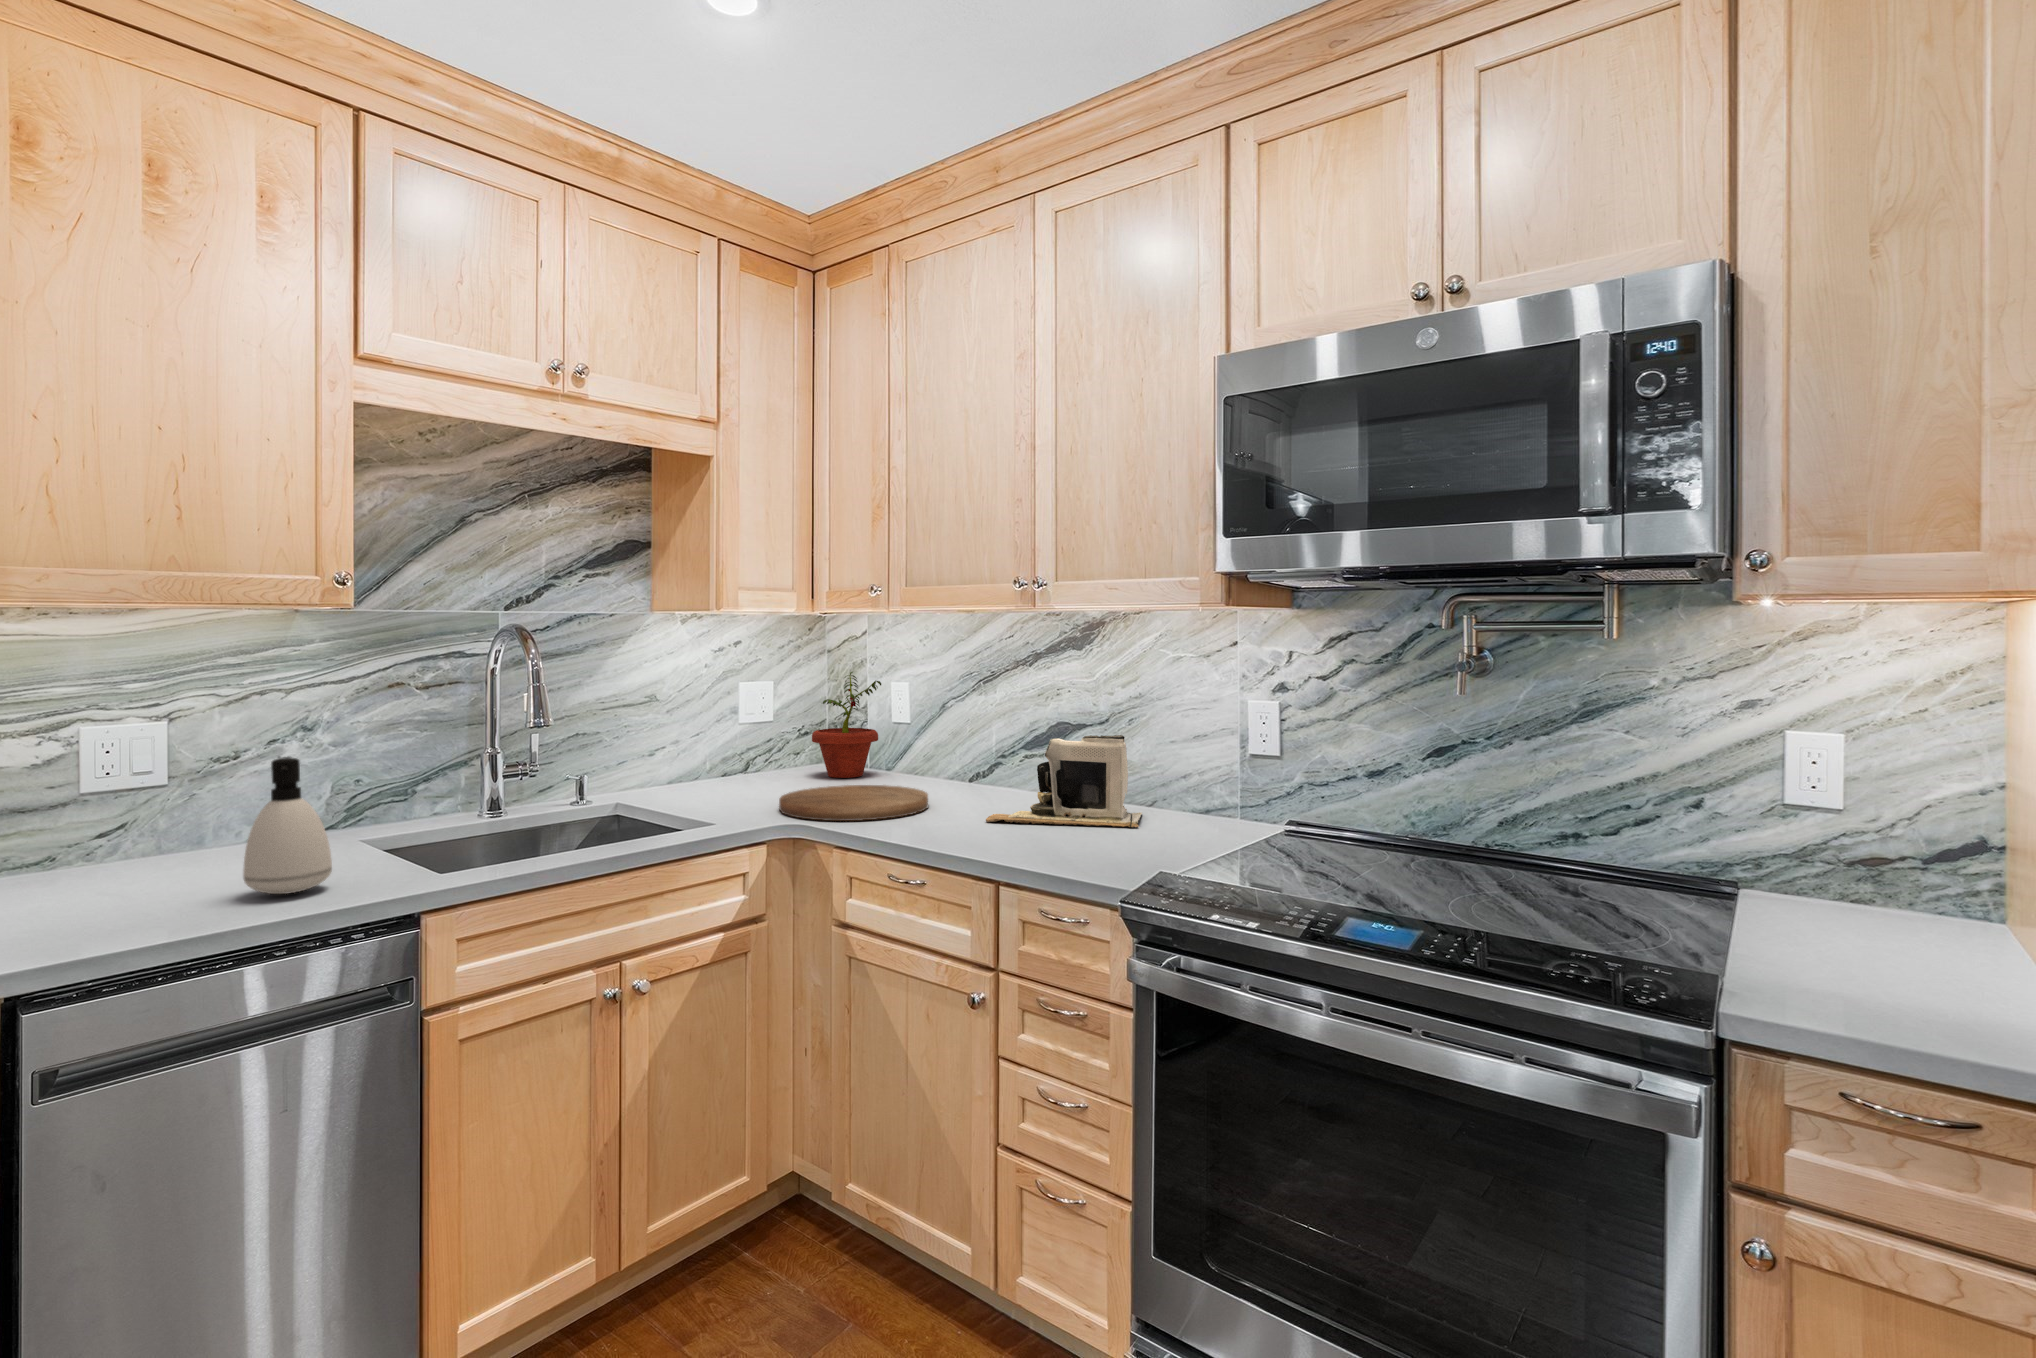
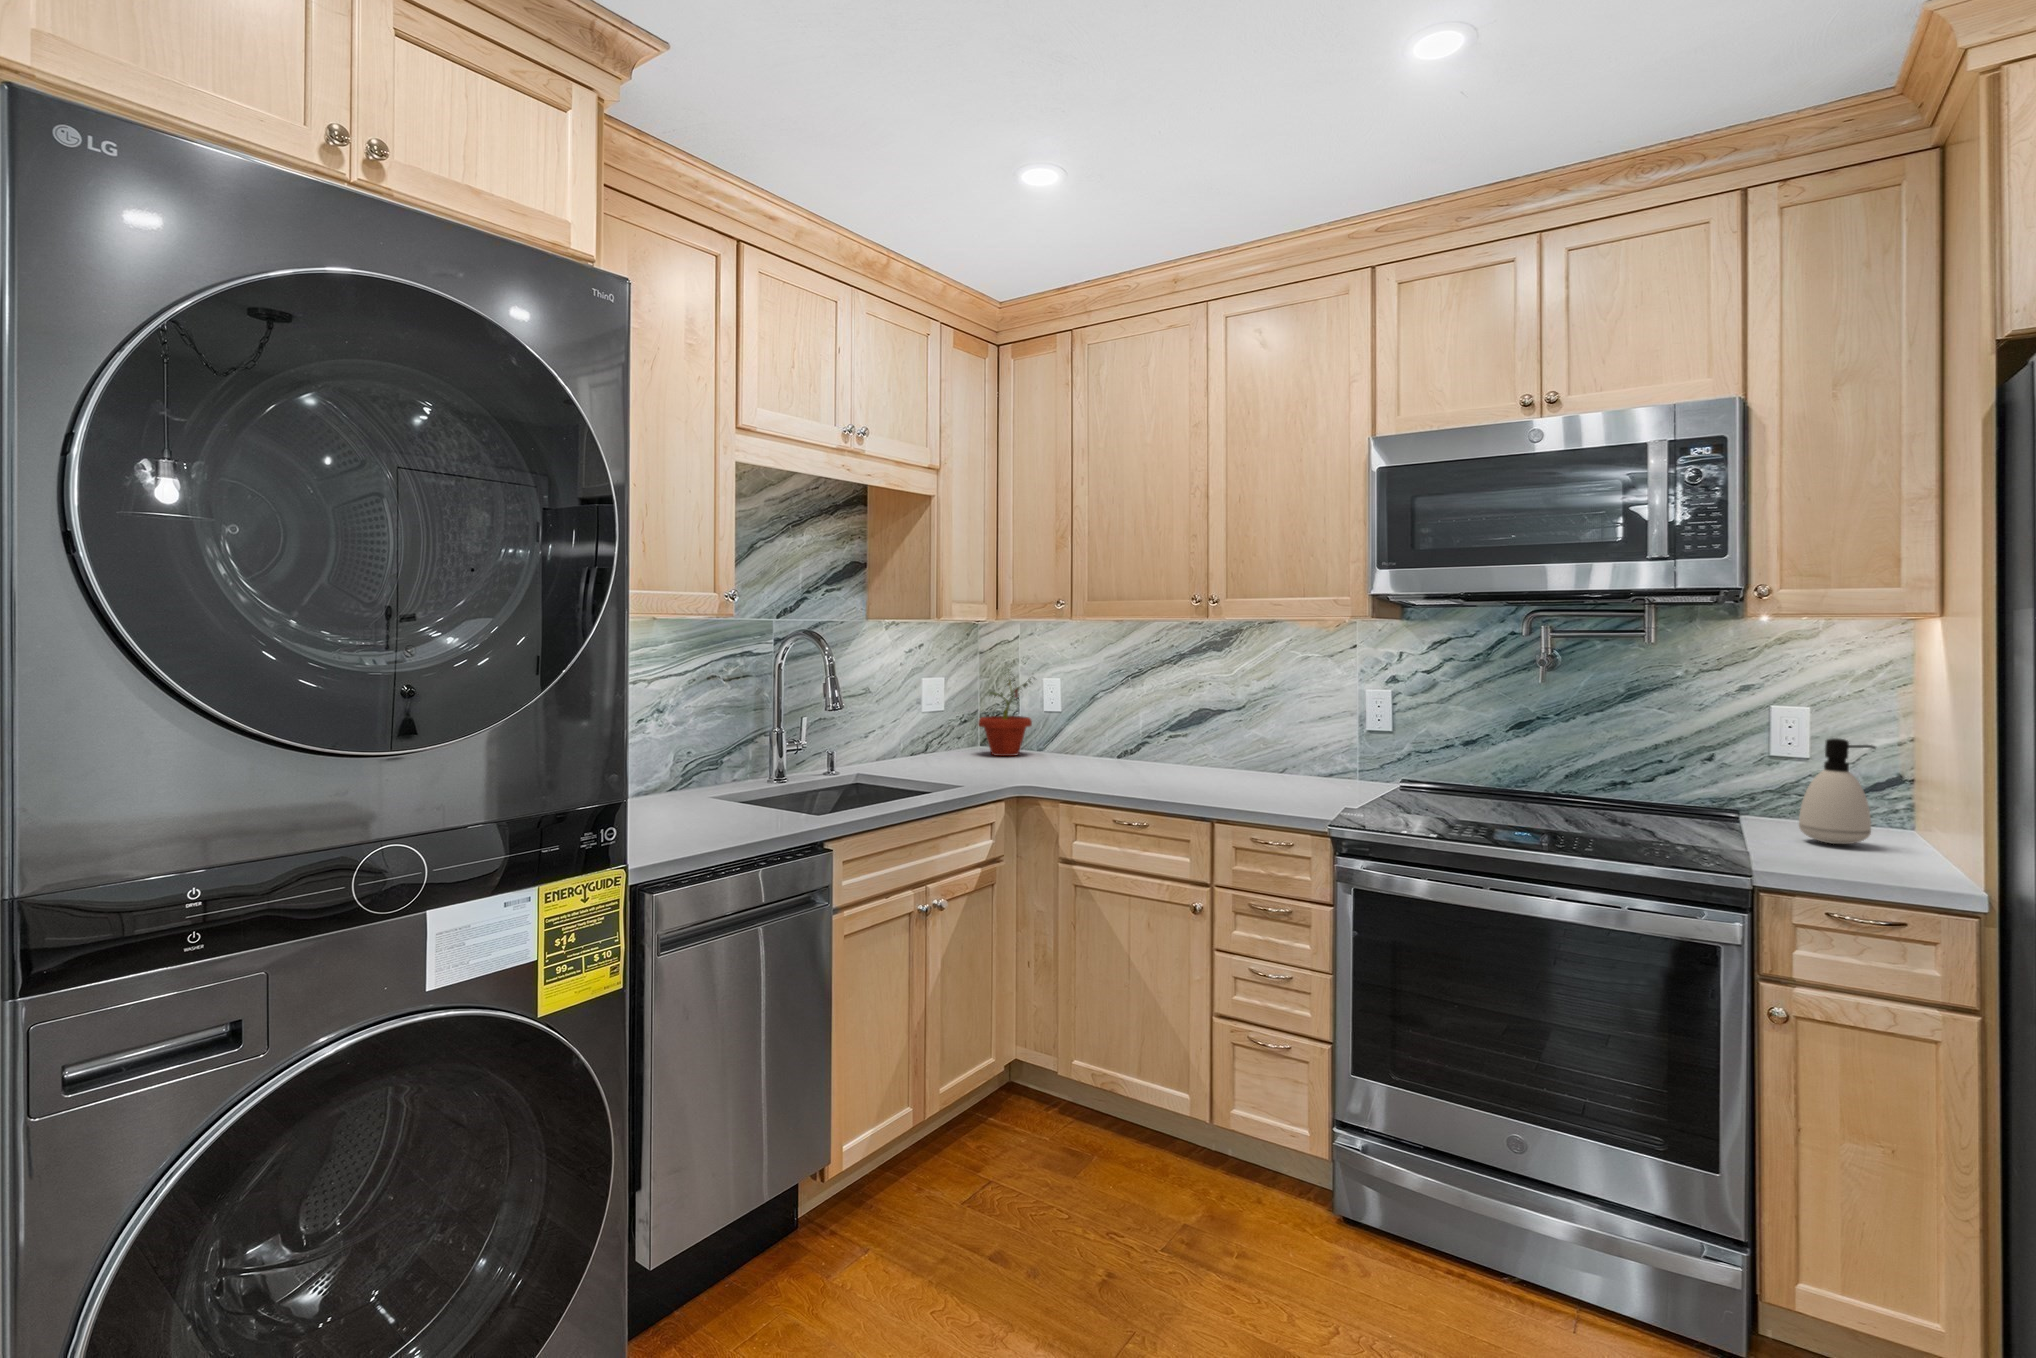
coffee maker: present [986,735,1142,827] -> none [1166,717,1288,785]
soap dispenser: present [243,757,332,894] -> present [1799,738,1876,844]
cutting board: present [779,785,928,821] -> none [993,759,1109,783]

